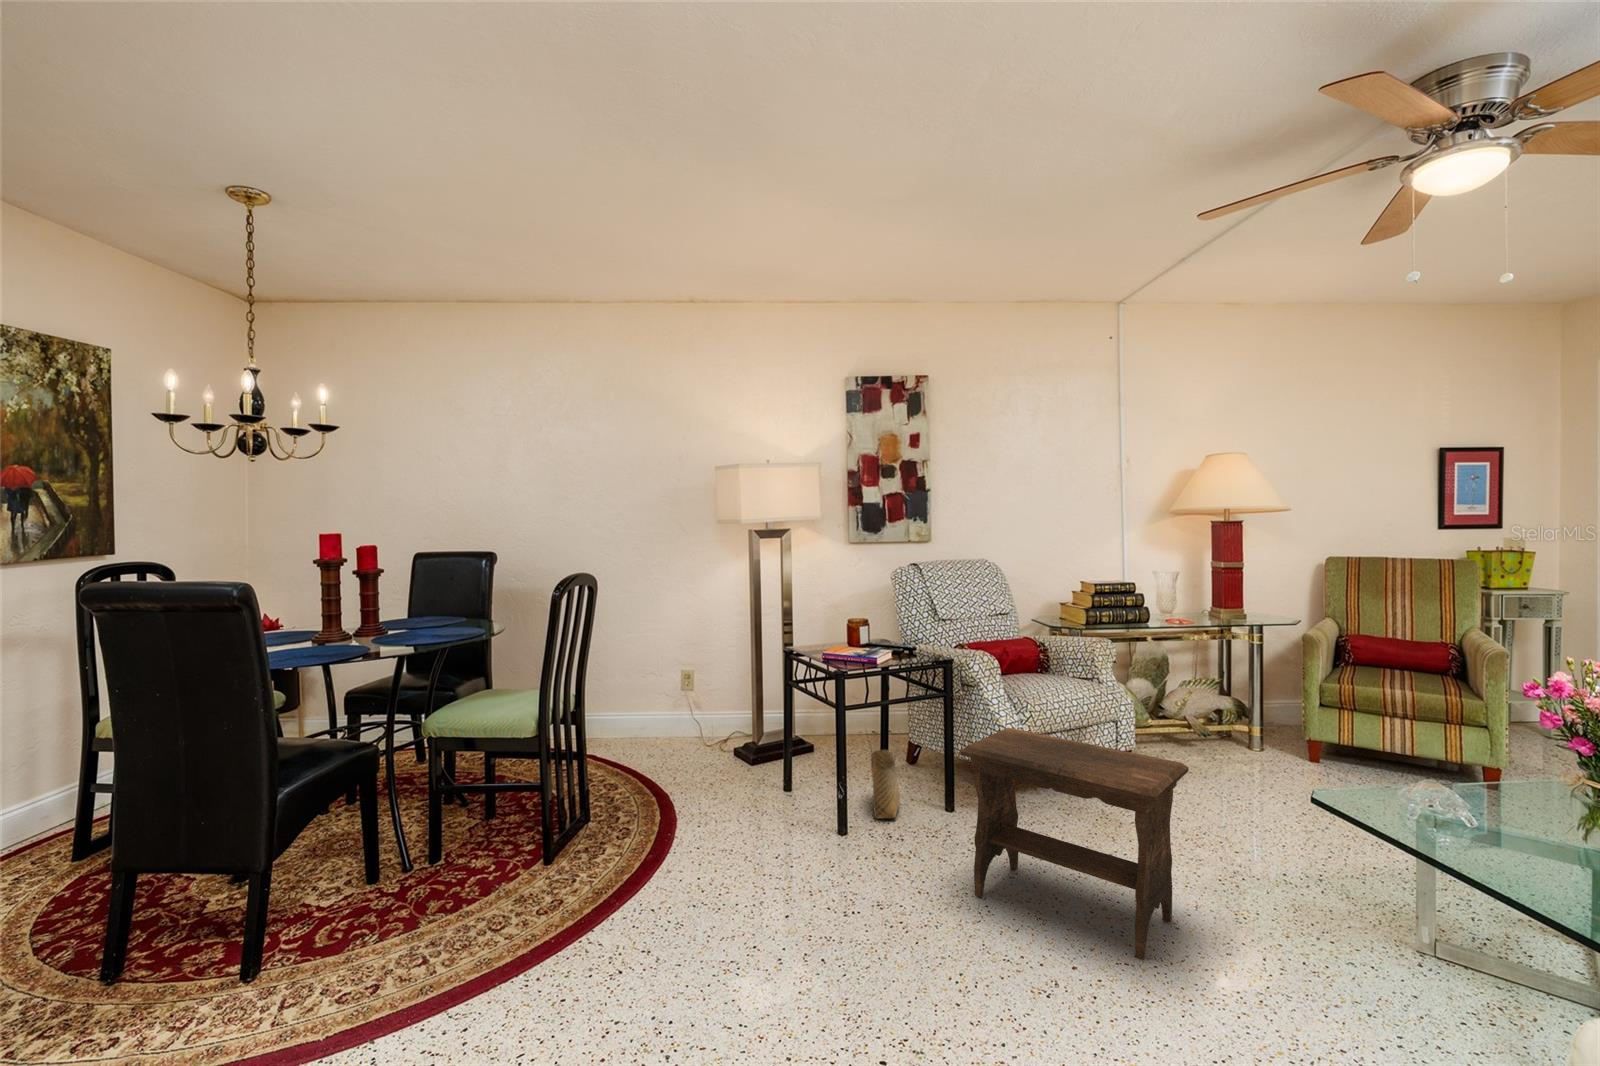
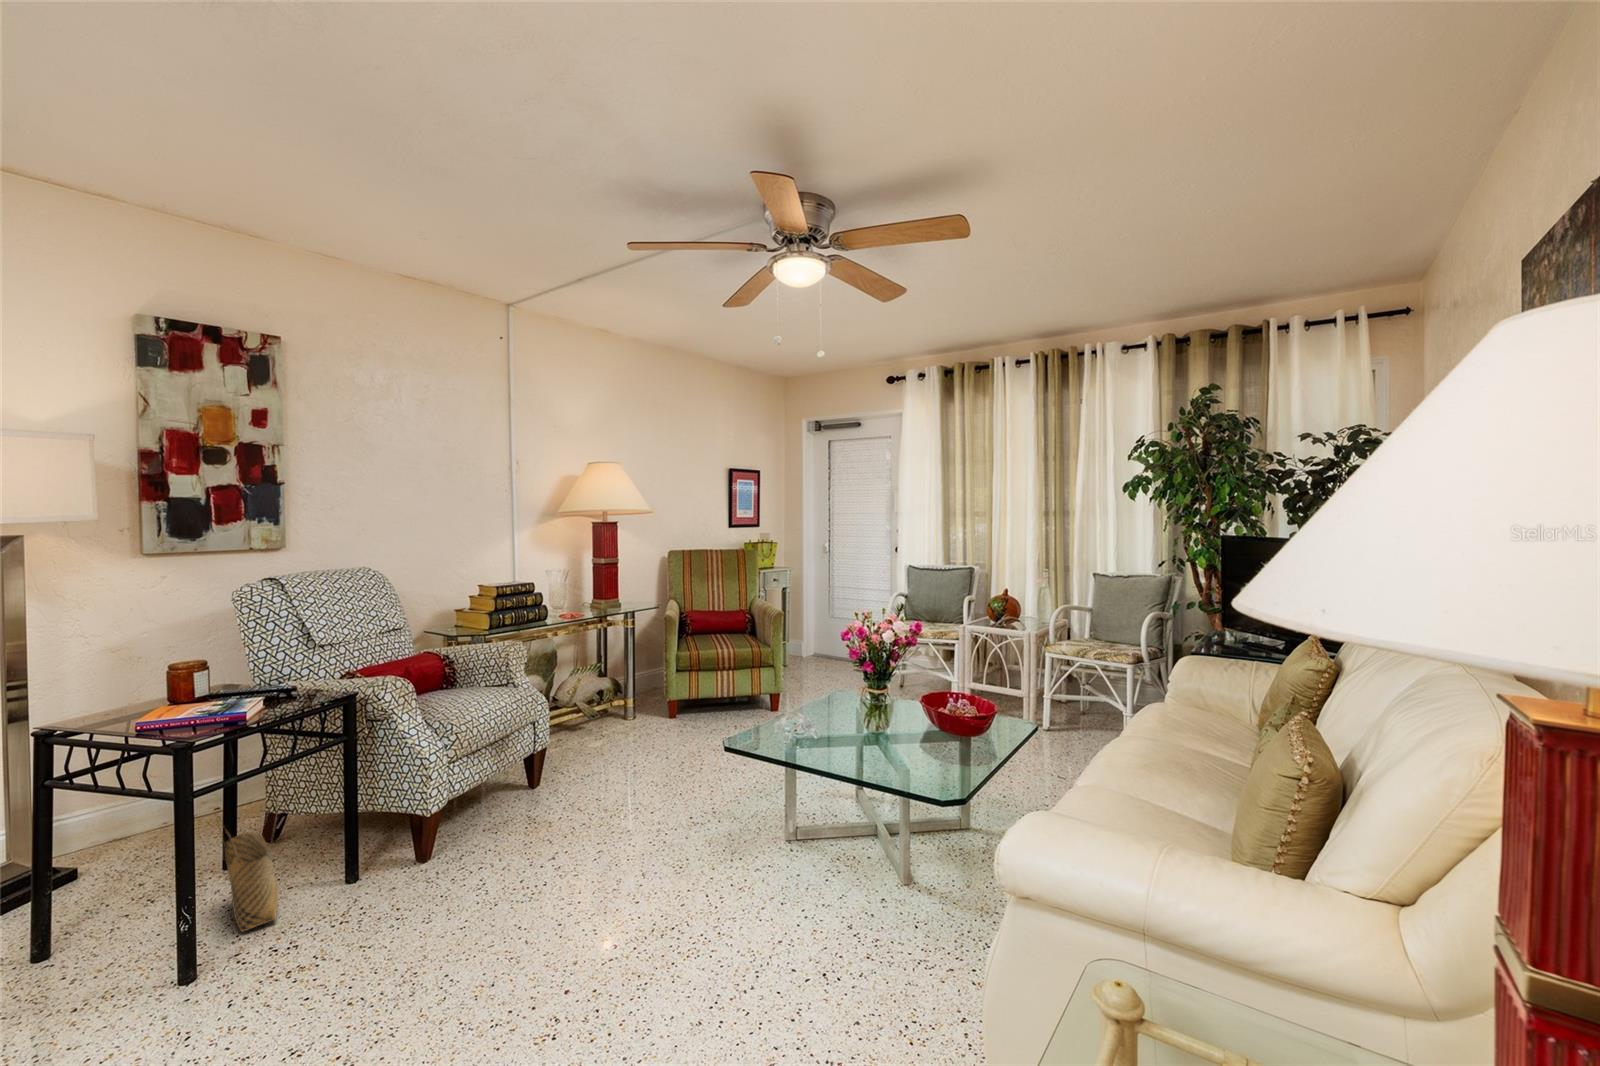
footstool: present [960,728,1189,959] -> none [405,747,641,969]

